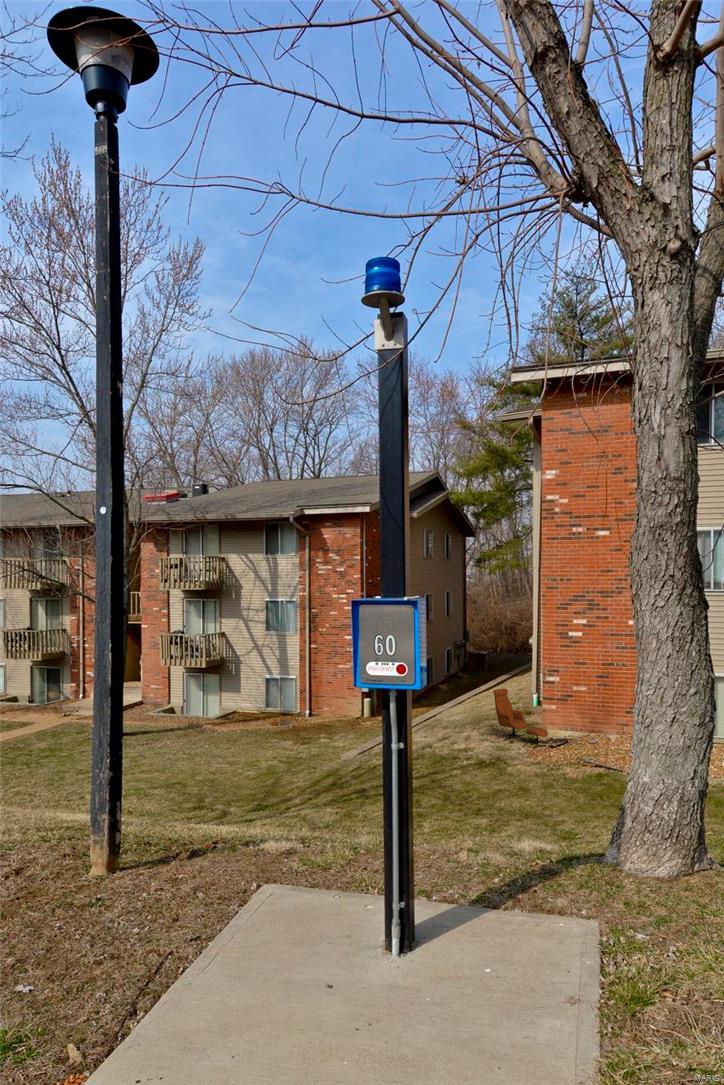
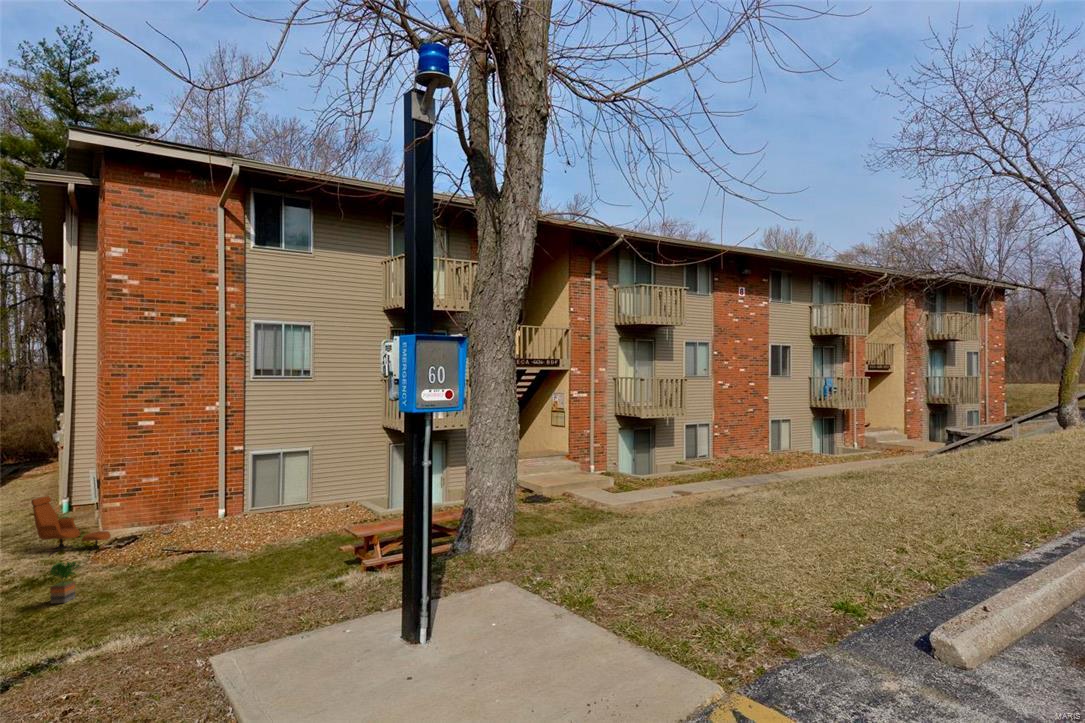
potted tree: none [485,751,507,787] -> present [50,562,79,604]

